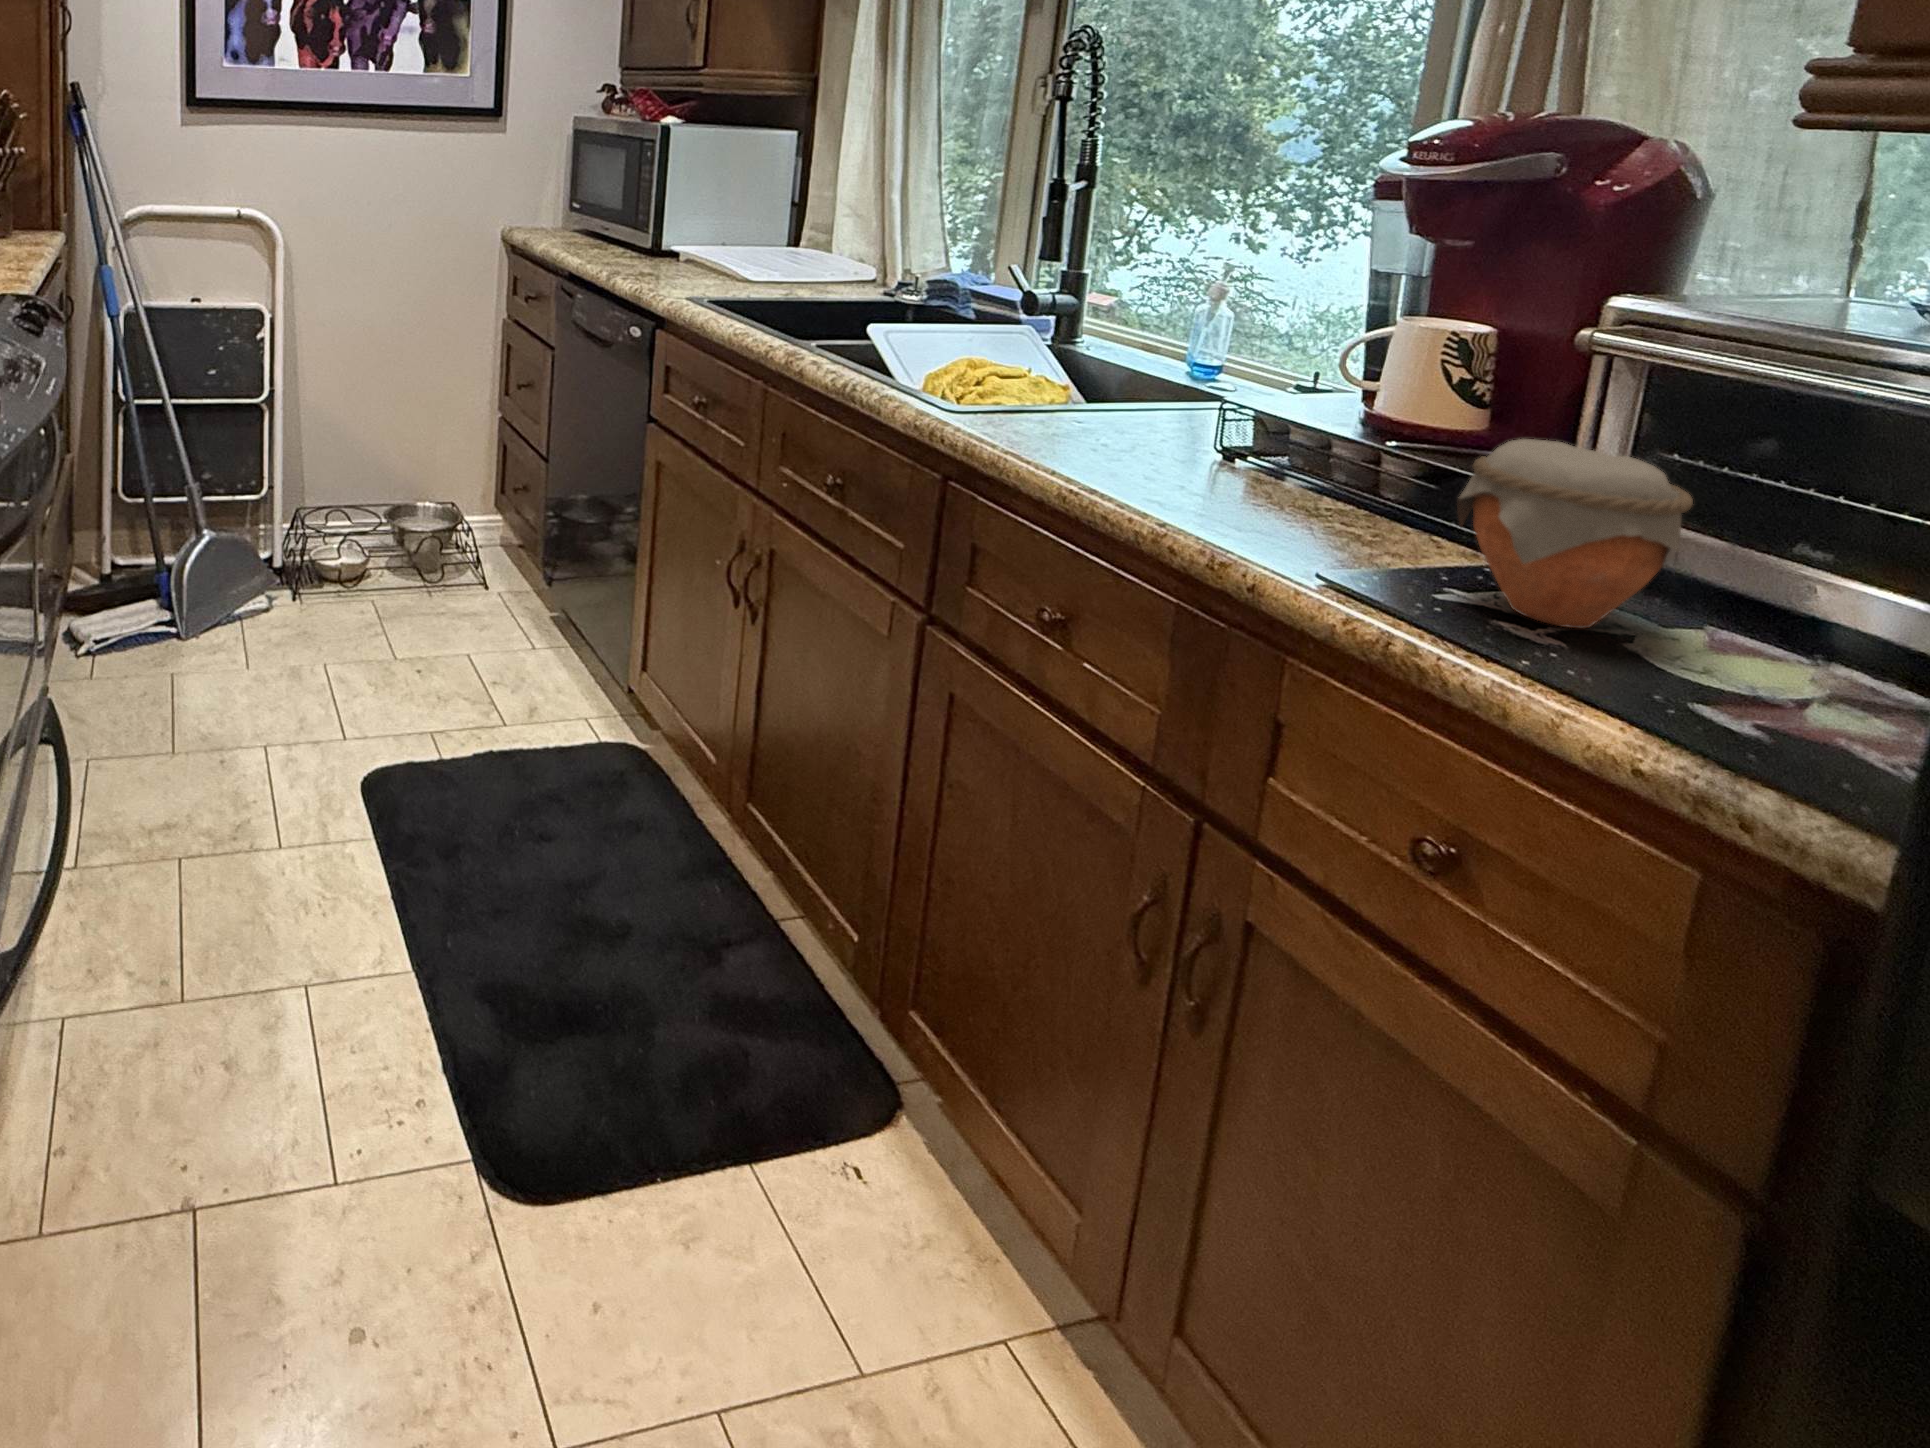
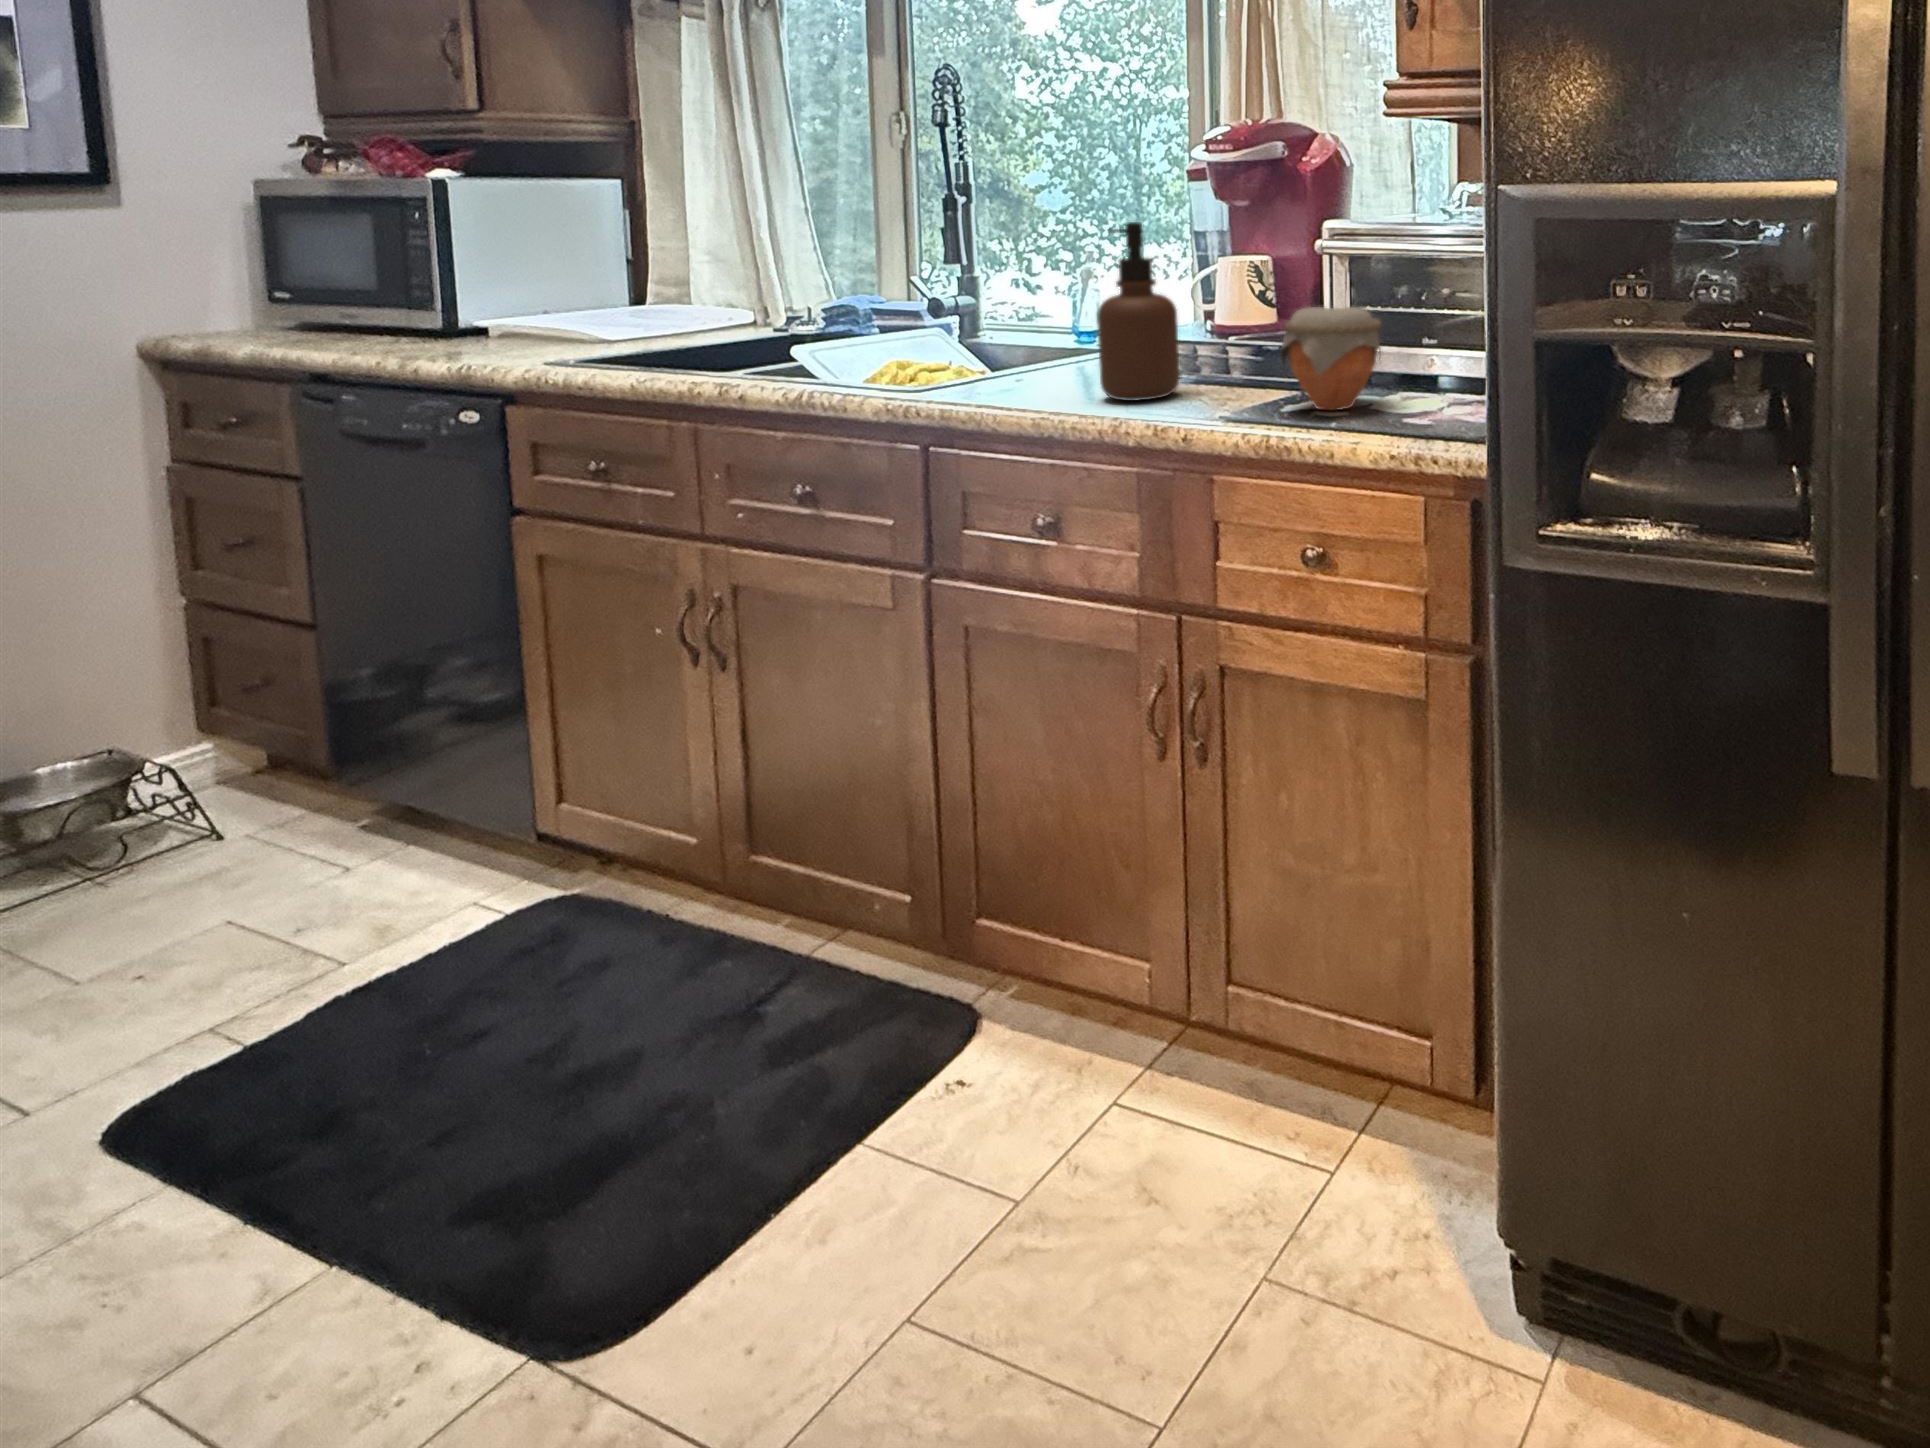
soap dispenser: none [1167,254,1301,504] -> present [1097,222,1180,401]

